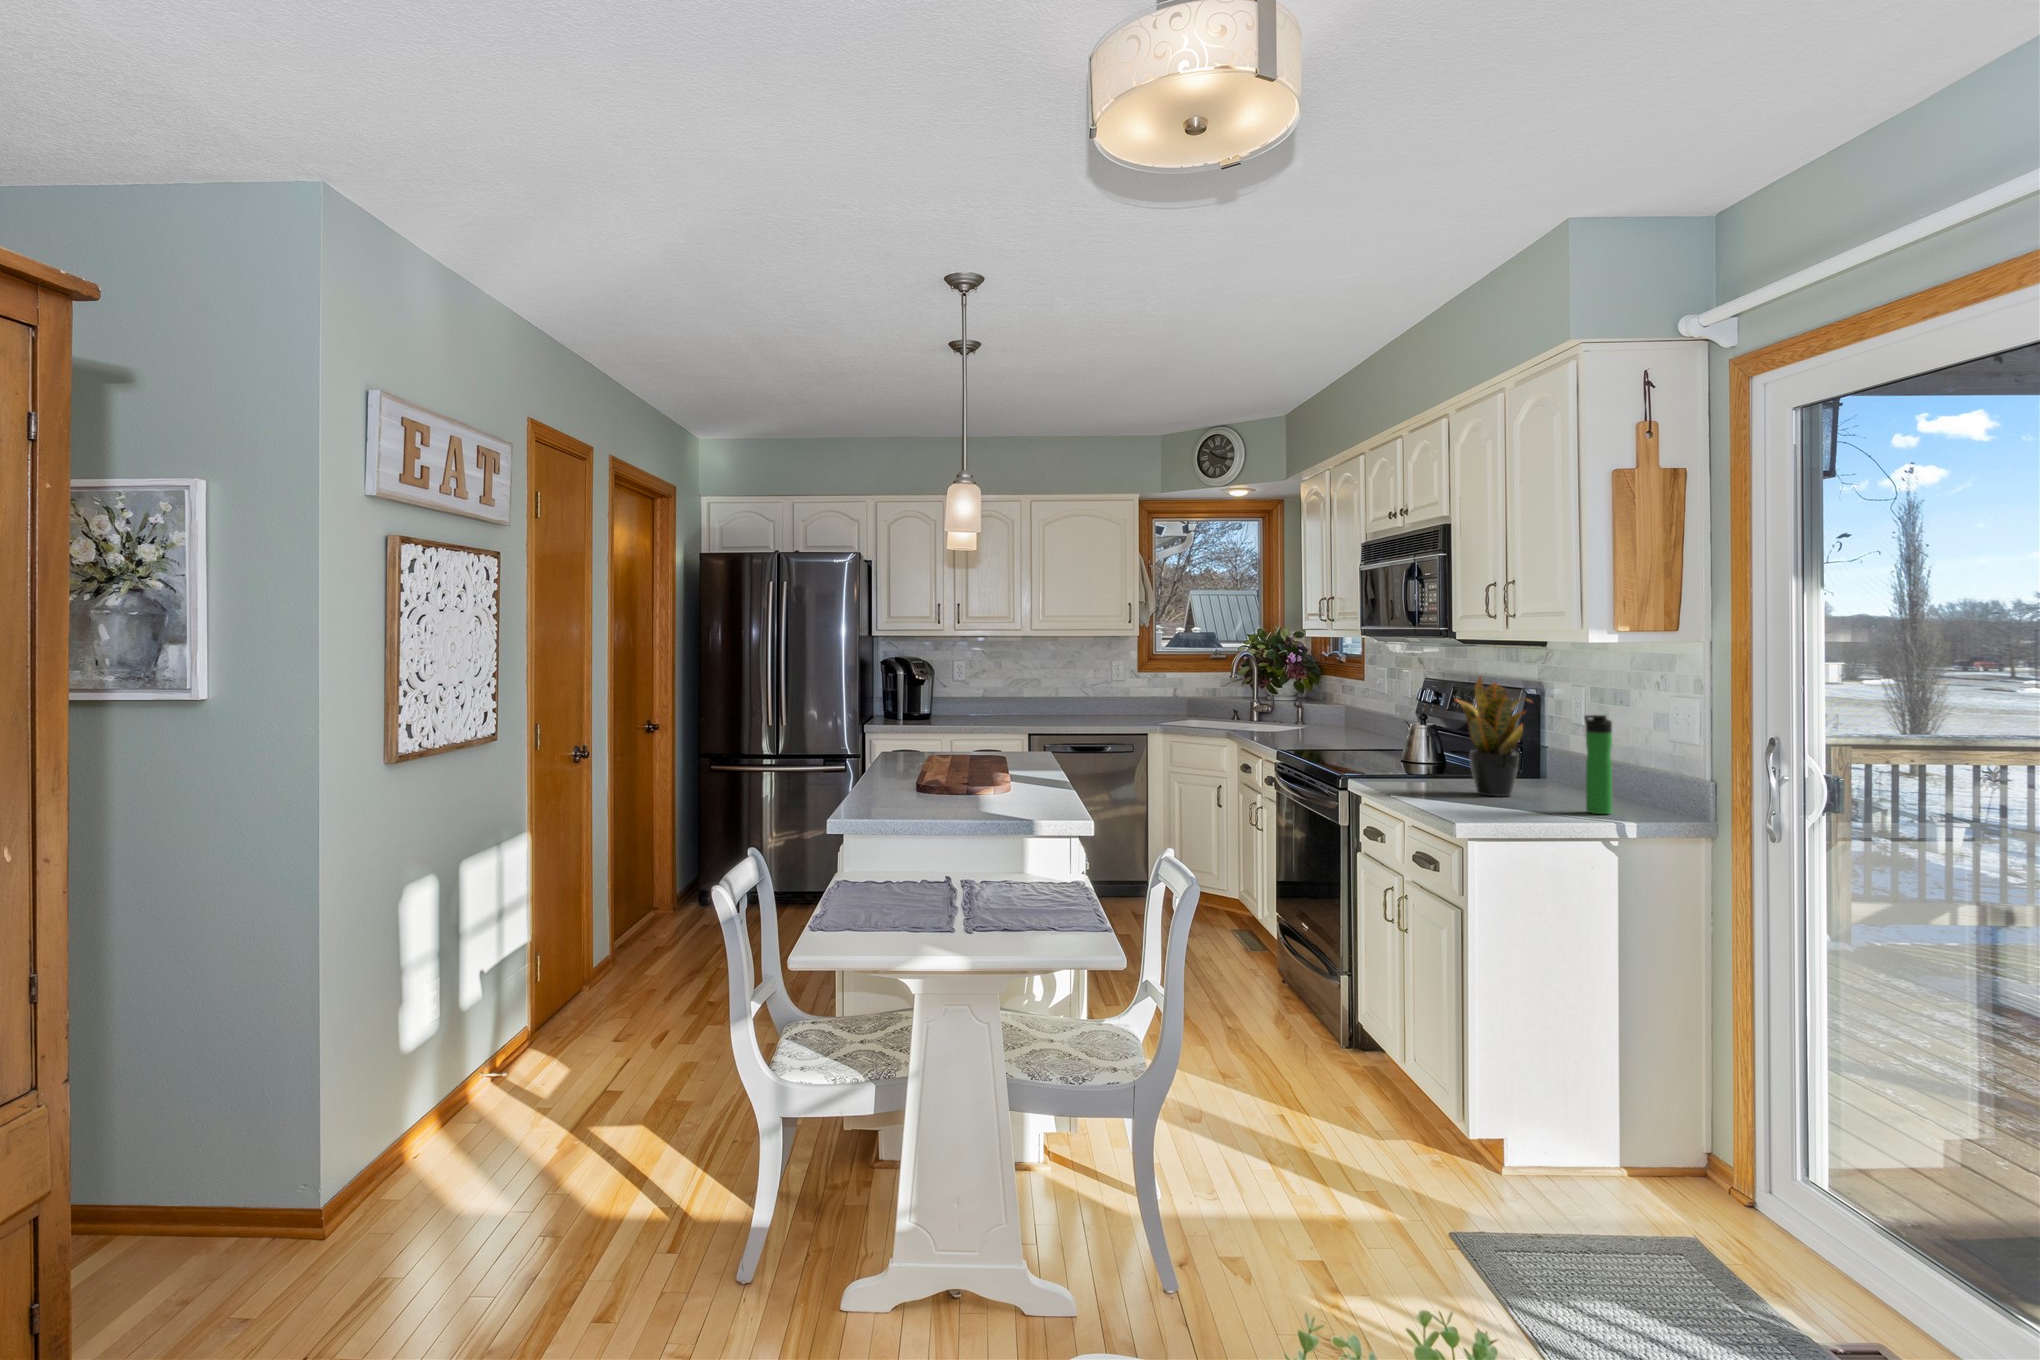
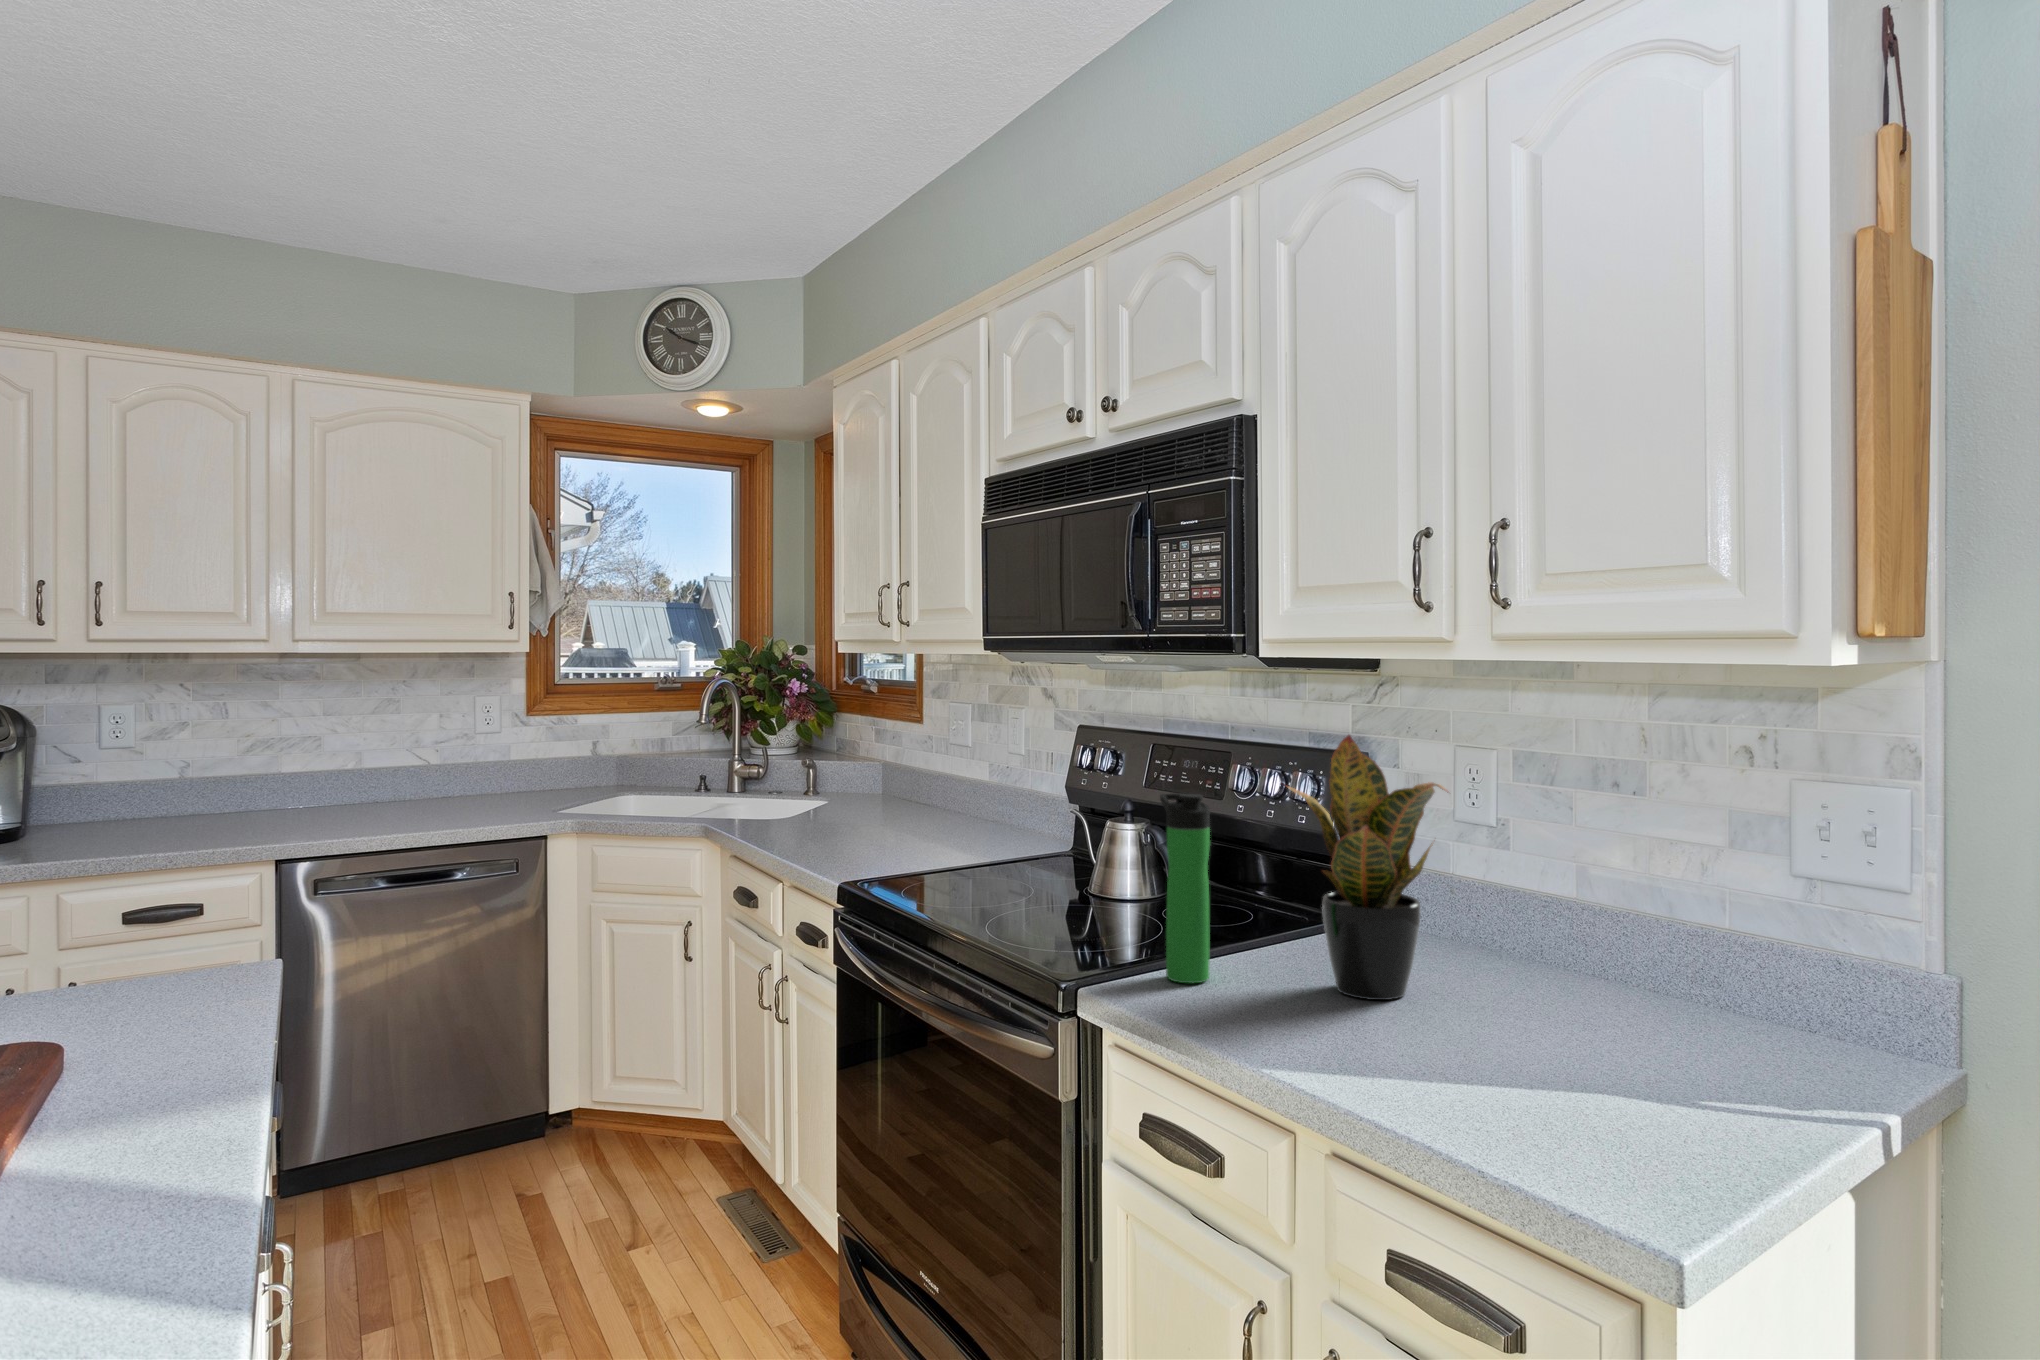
bottle: present [1584,715,1612,814] -> present [1160,793,1210,983]

